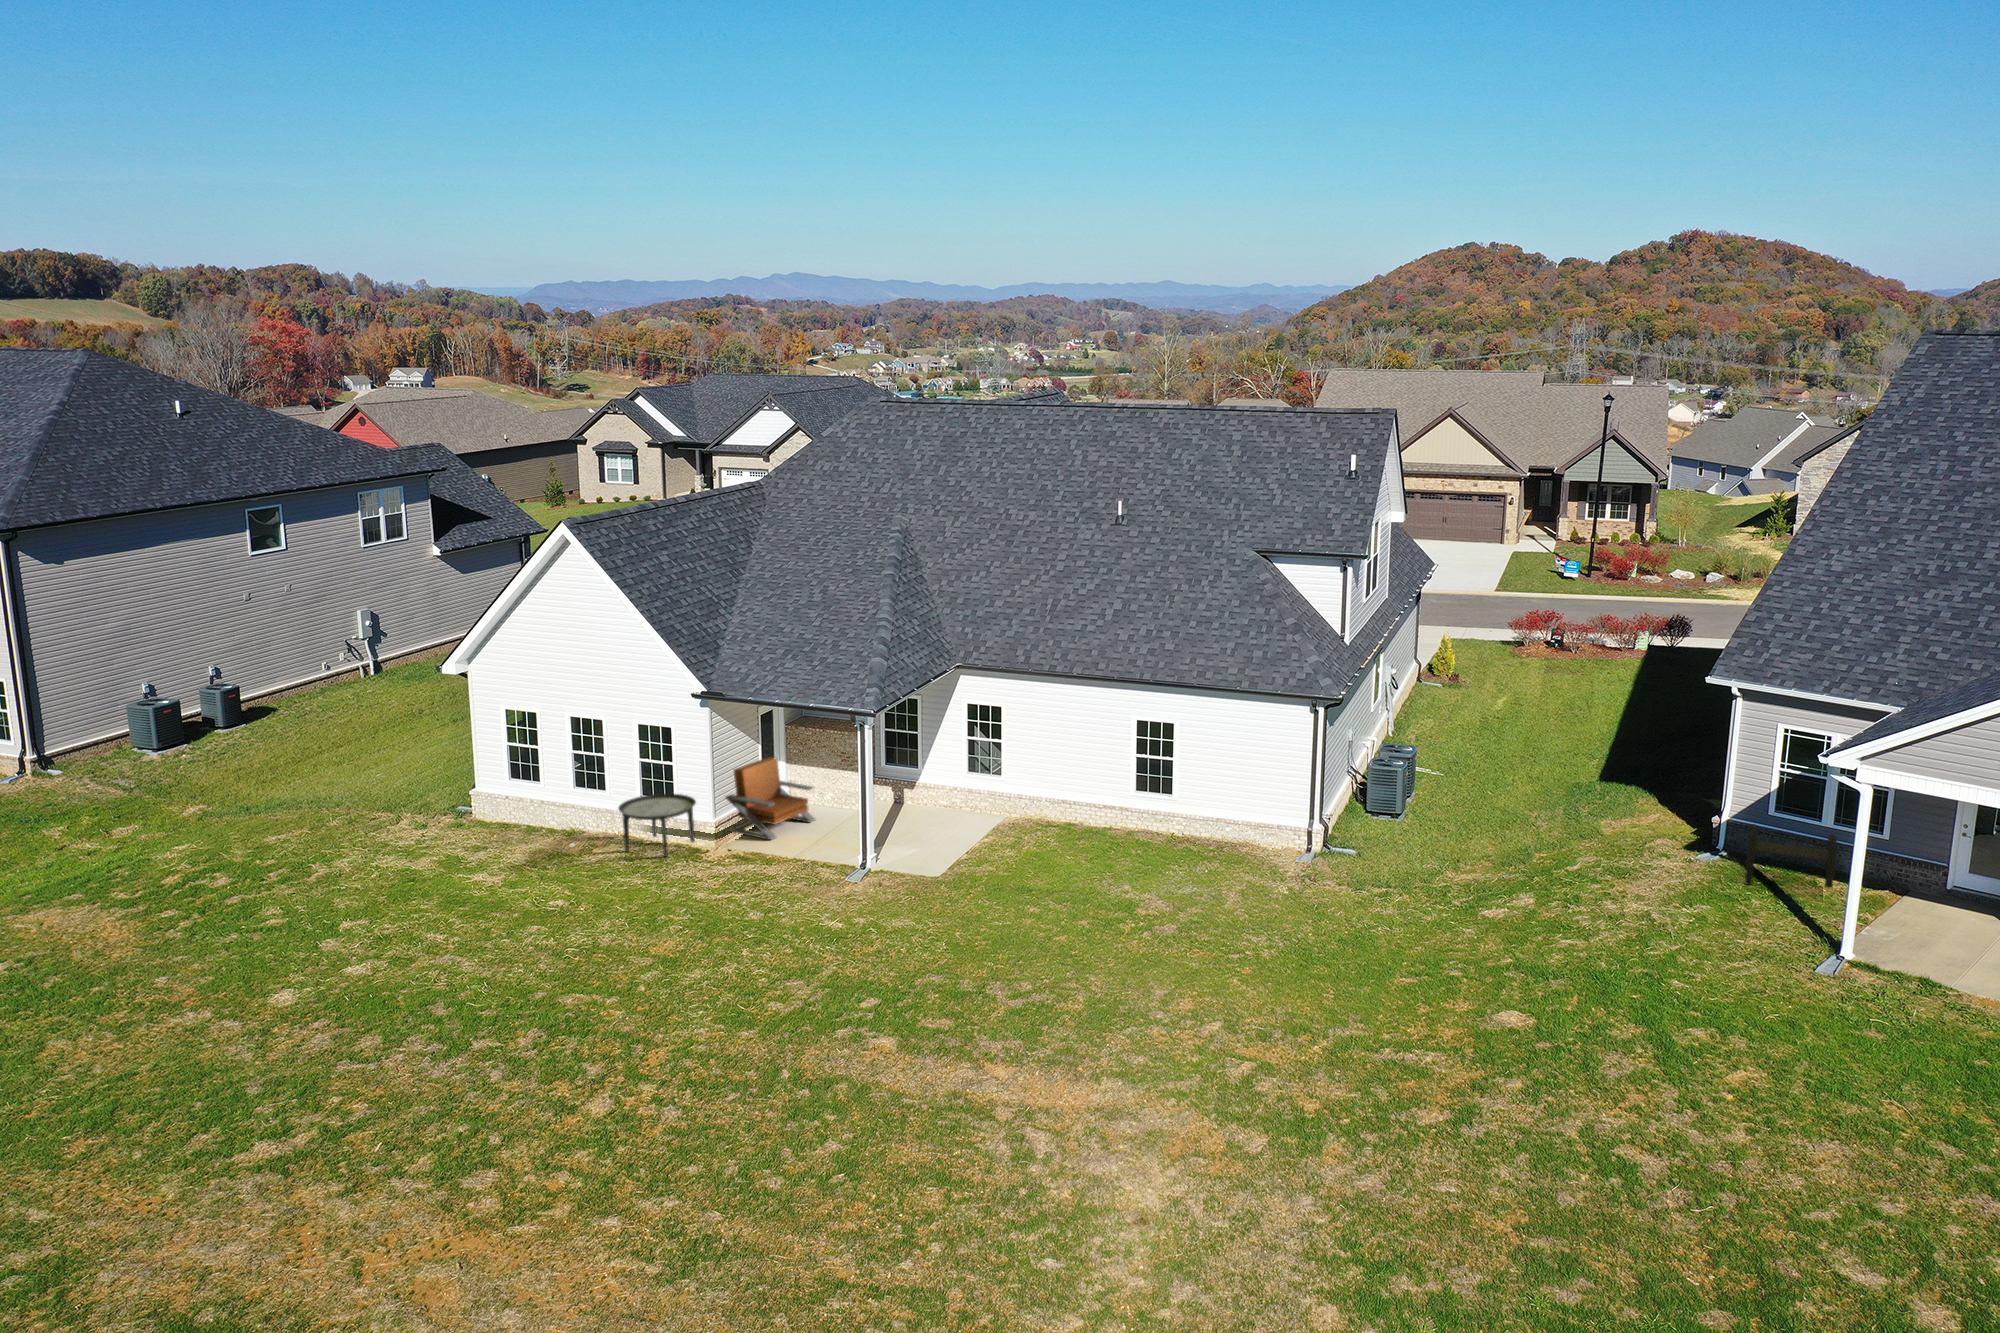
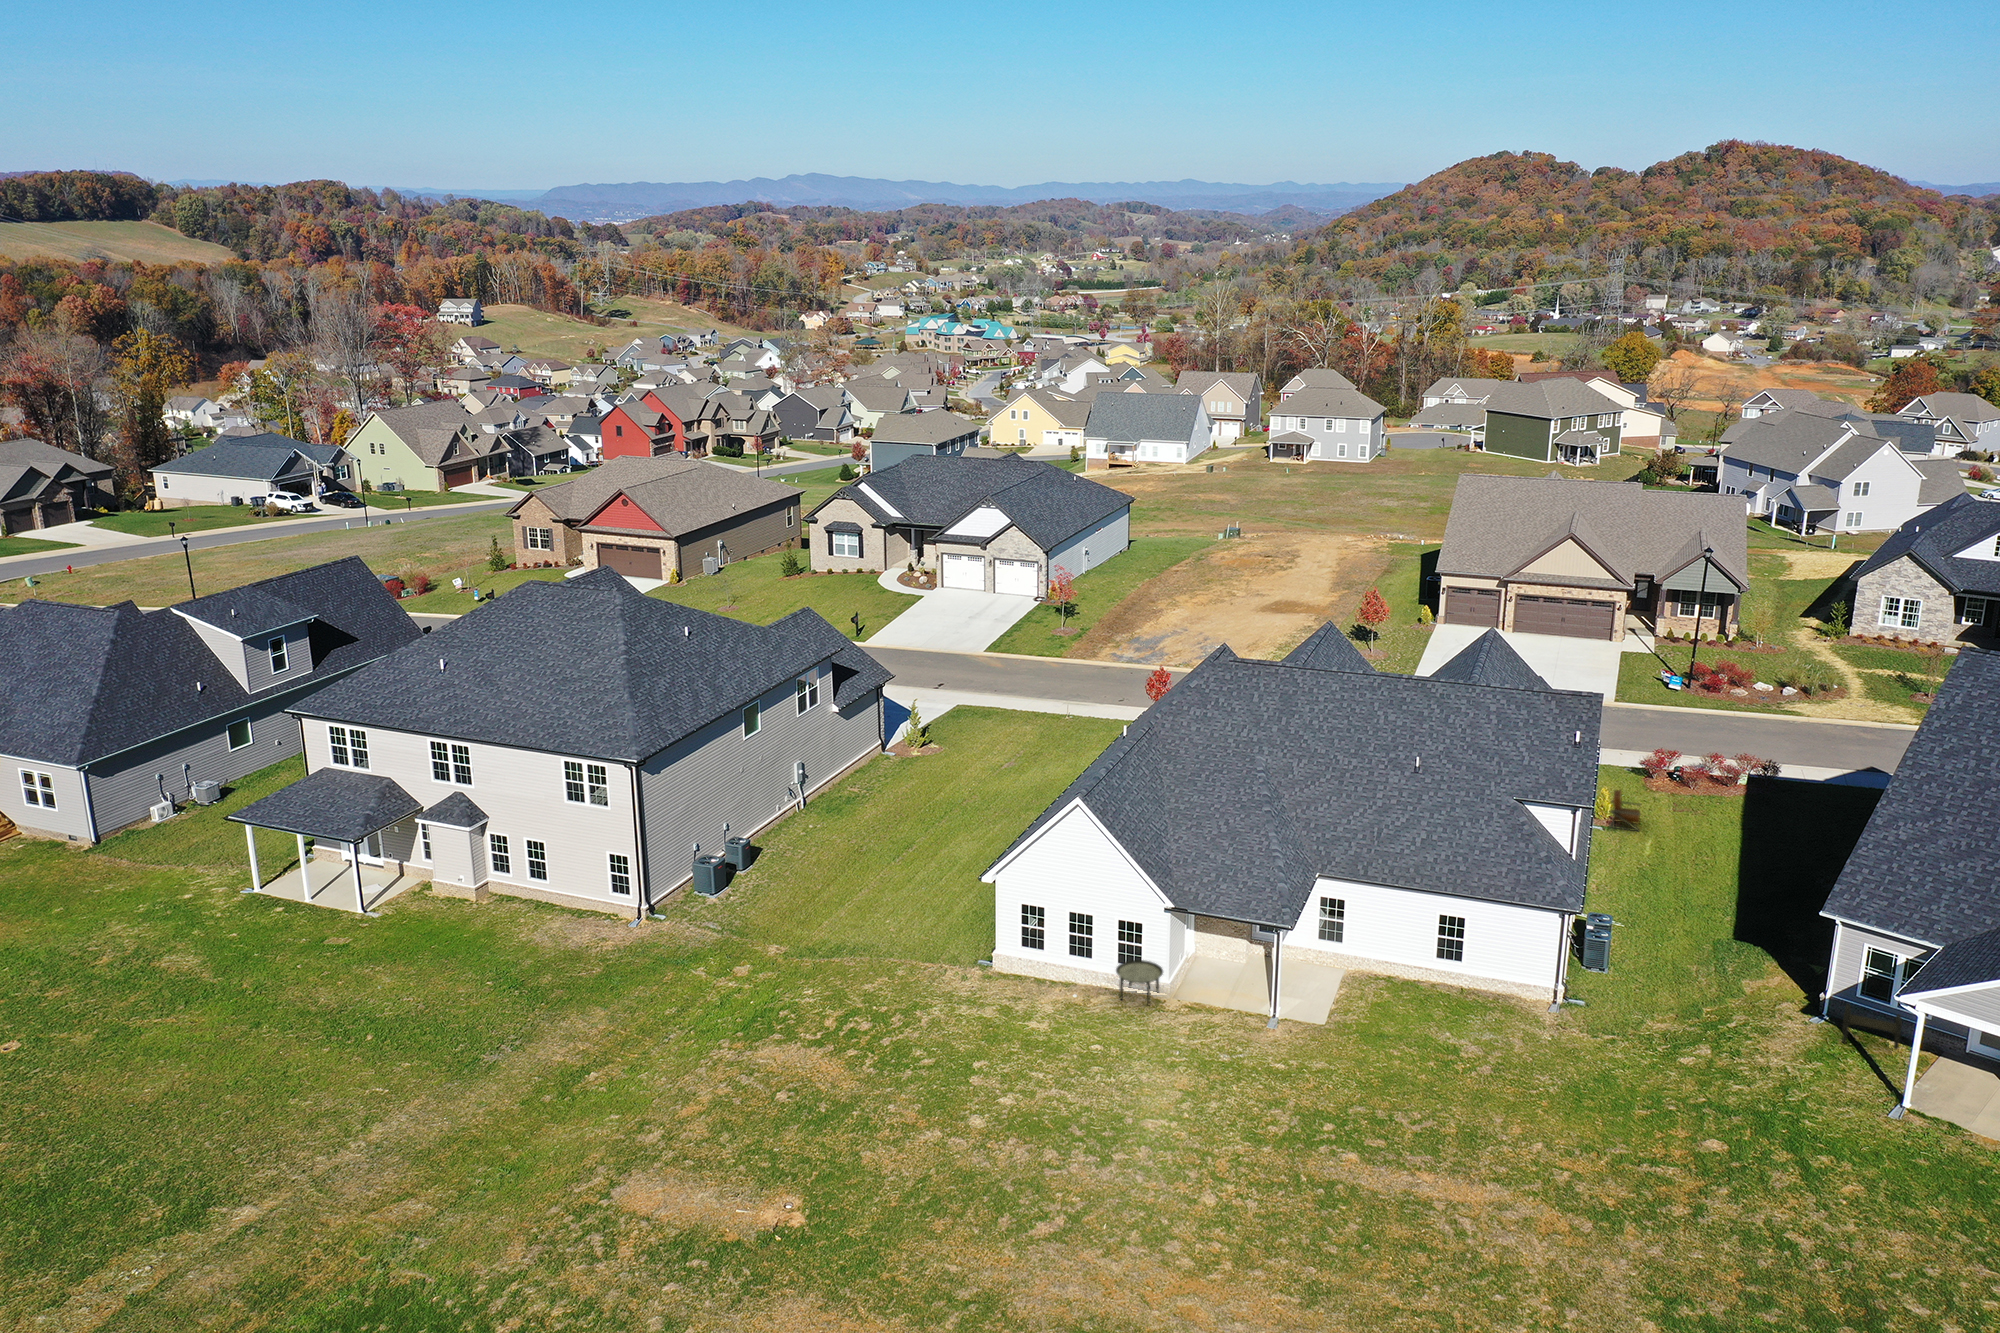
lounge chair: present [726,757,815,840] -> present [1610,790,1641,832]

